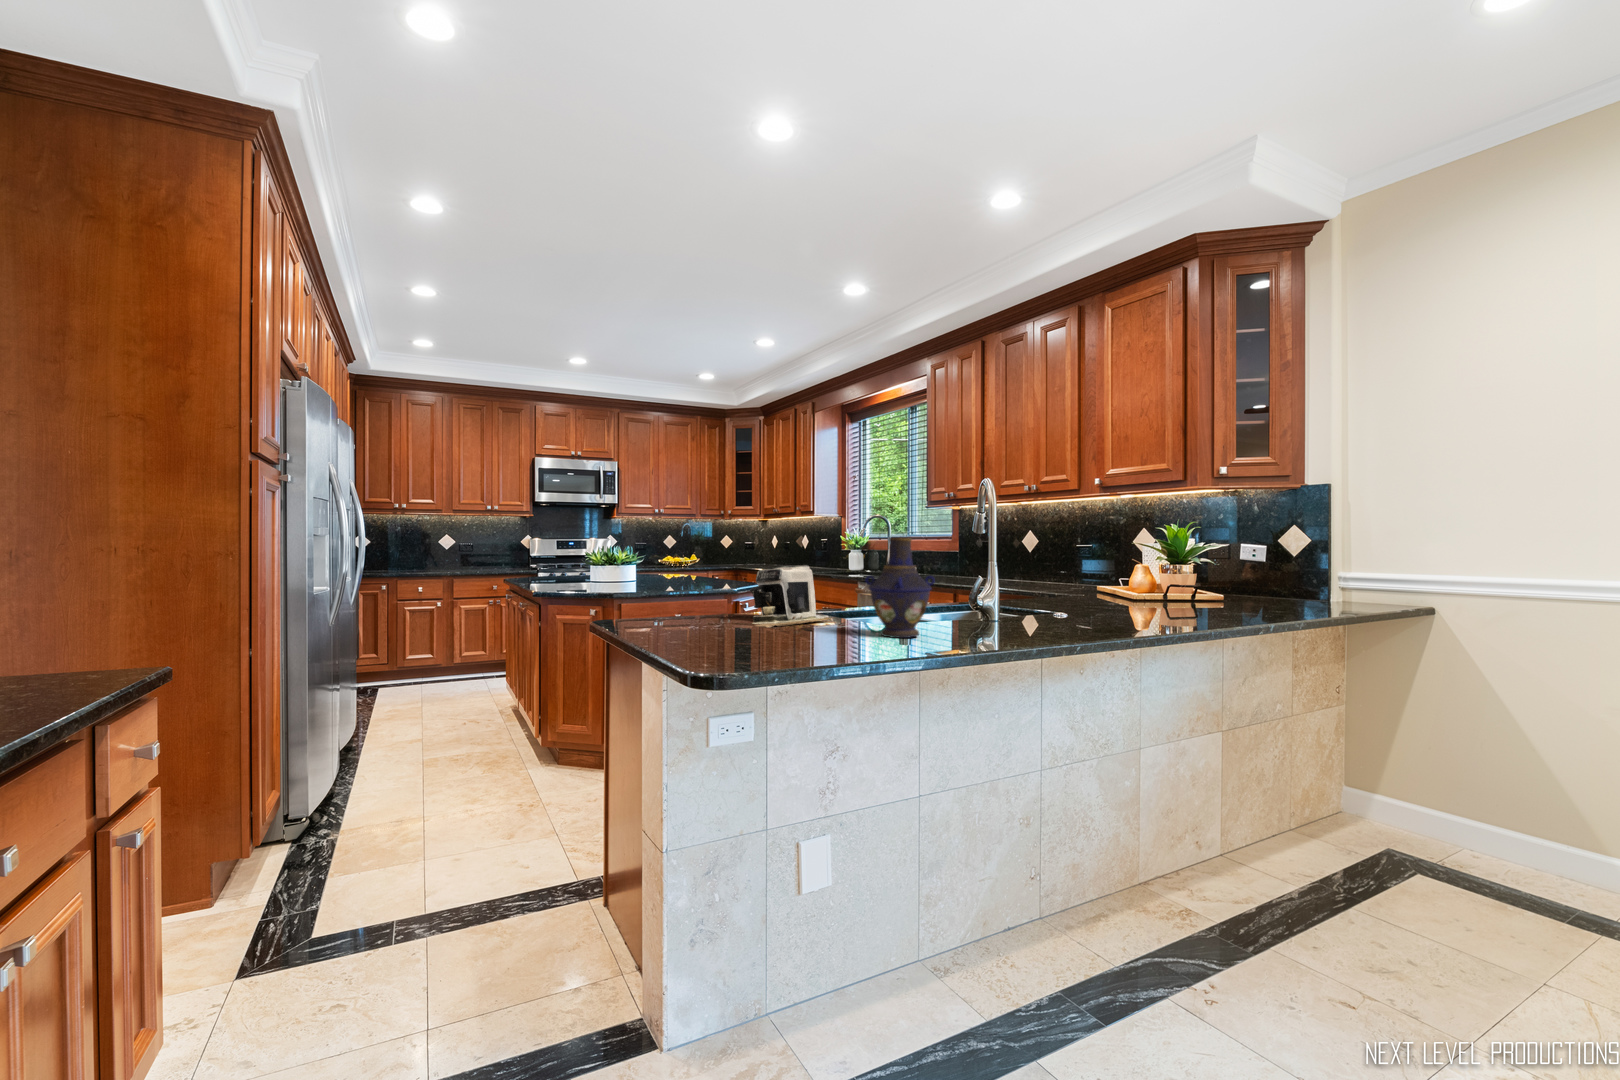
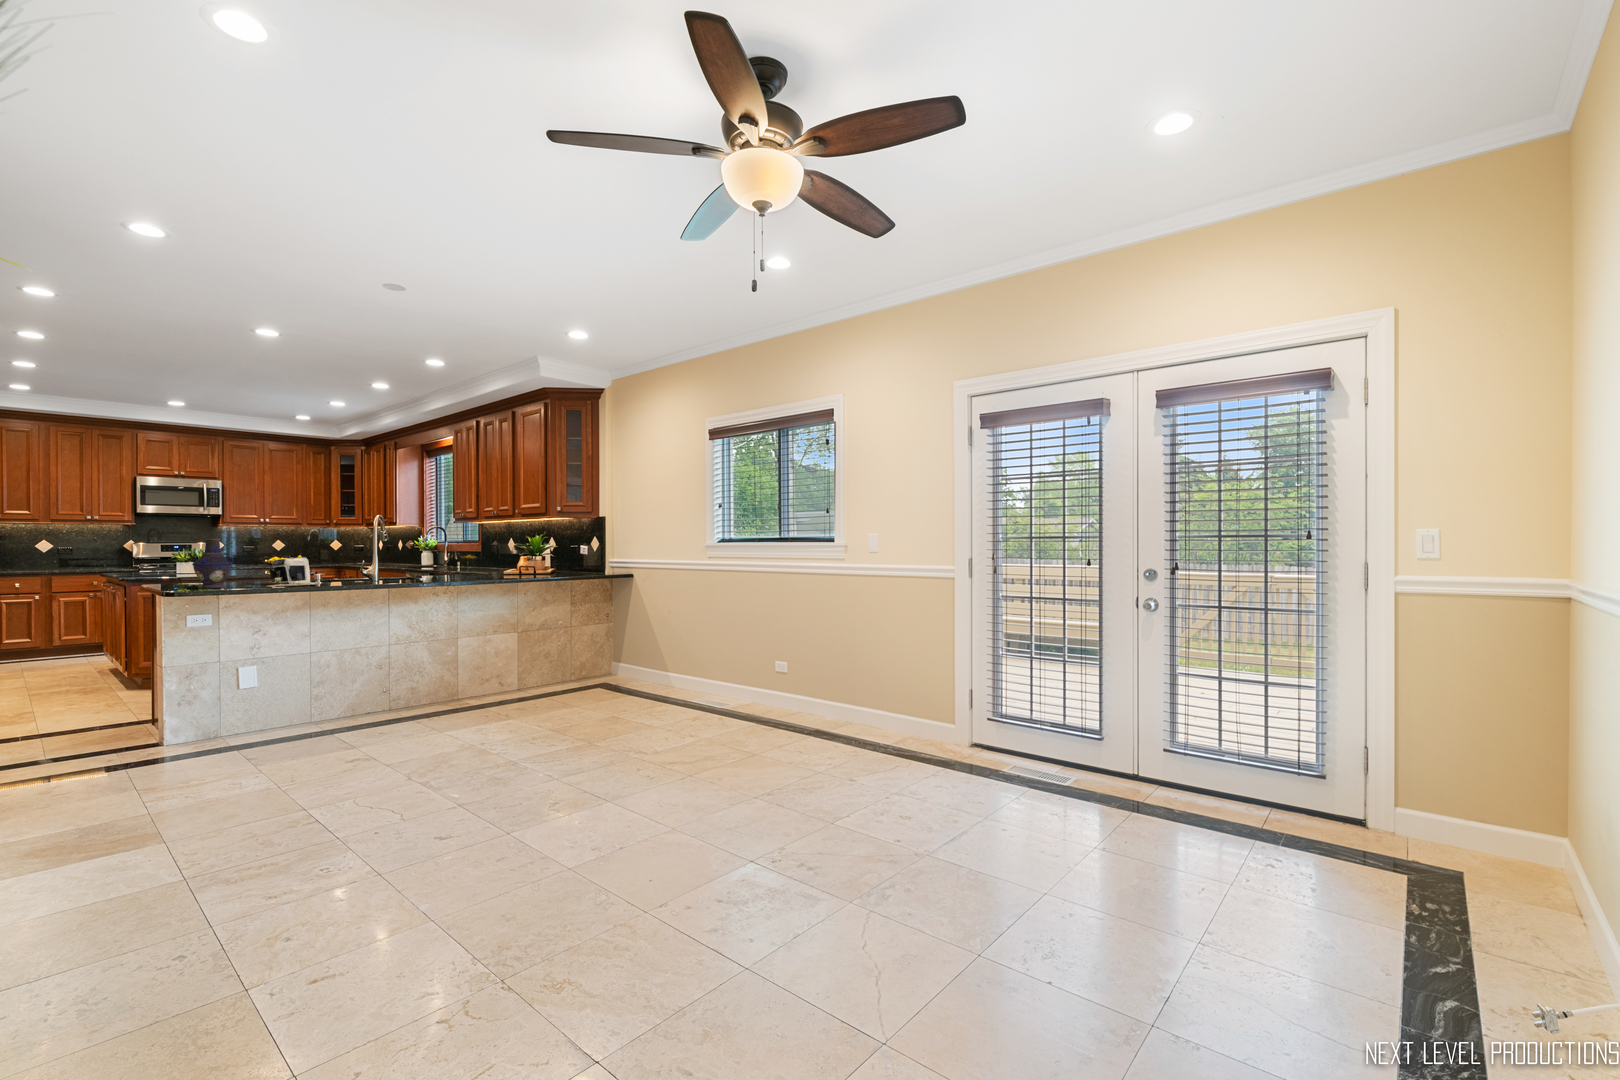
vase: present [865,537,935,638] -> present [192,538,233,589]

